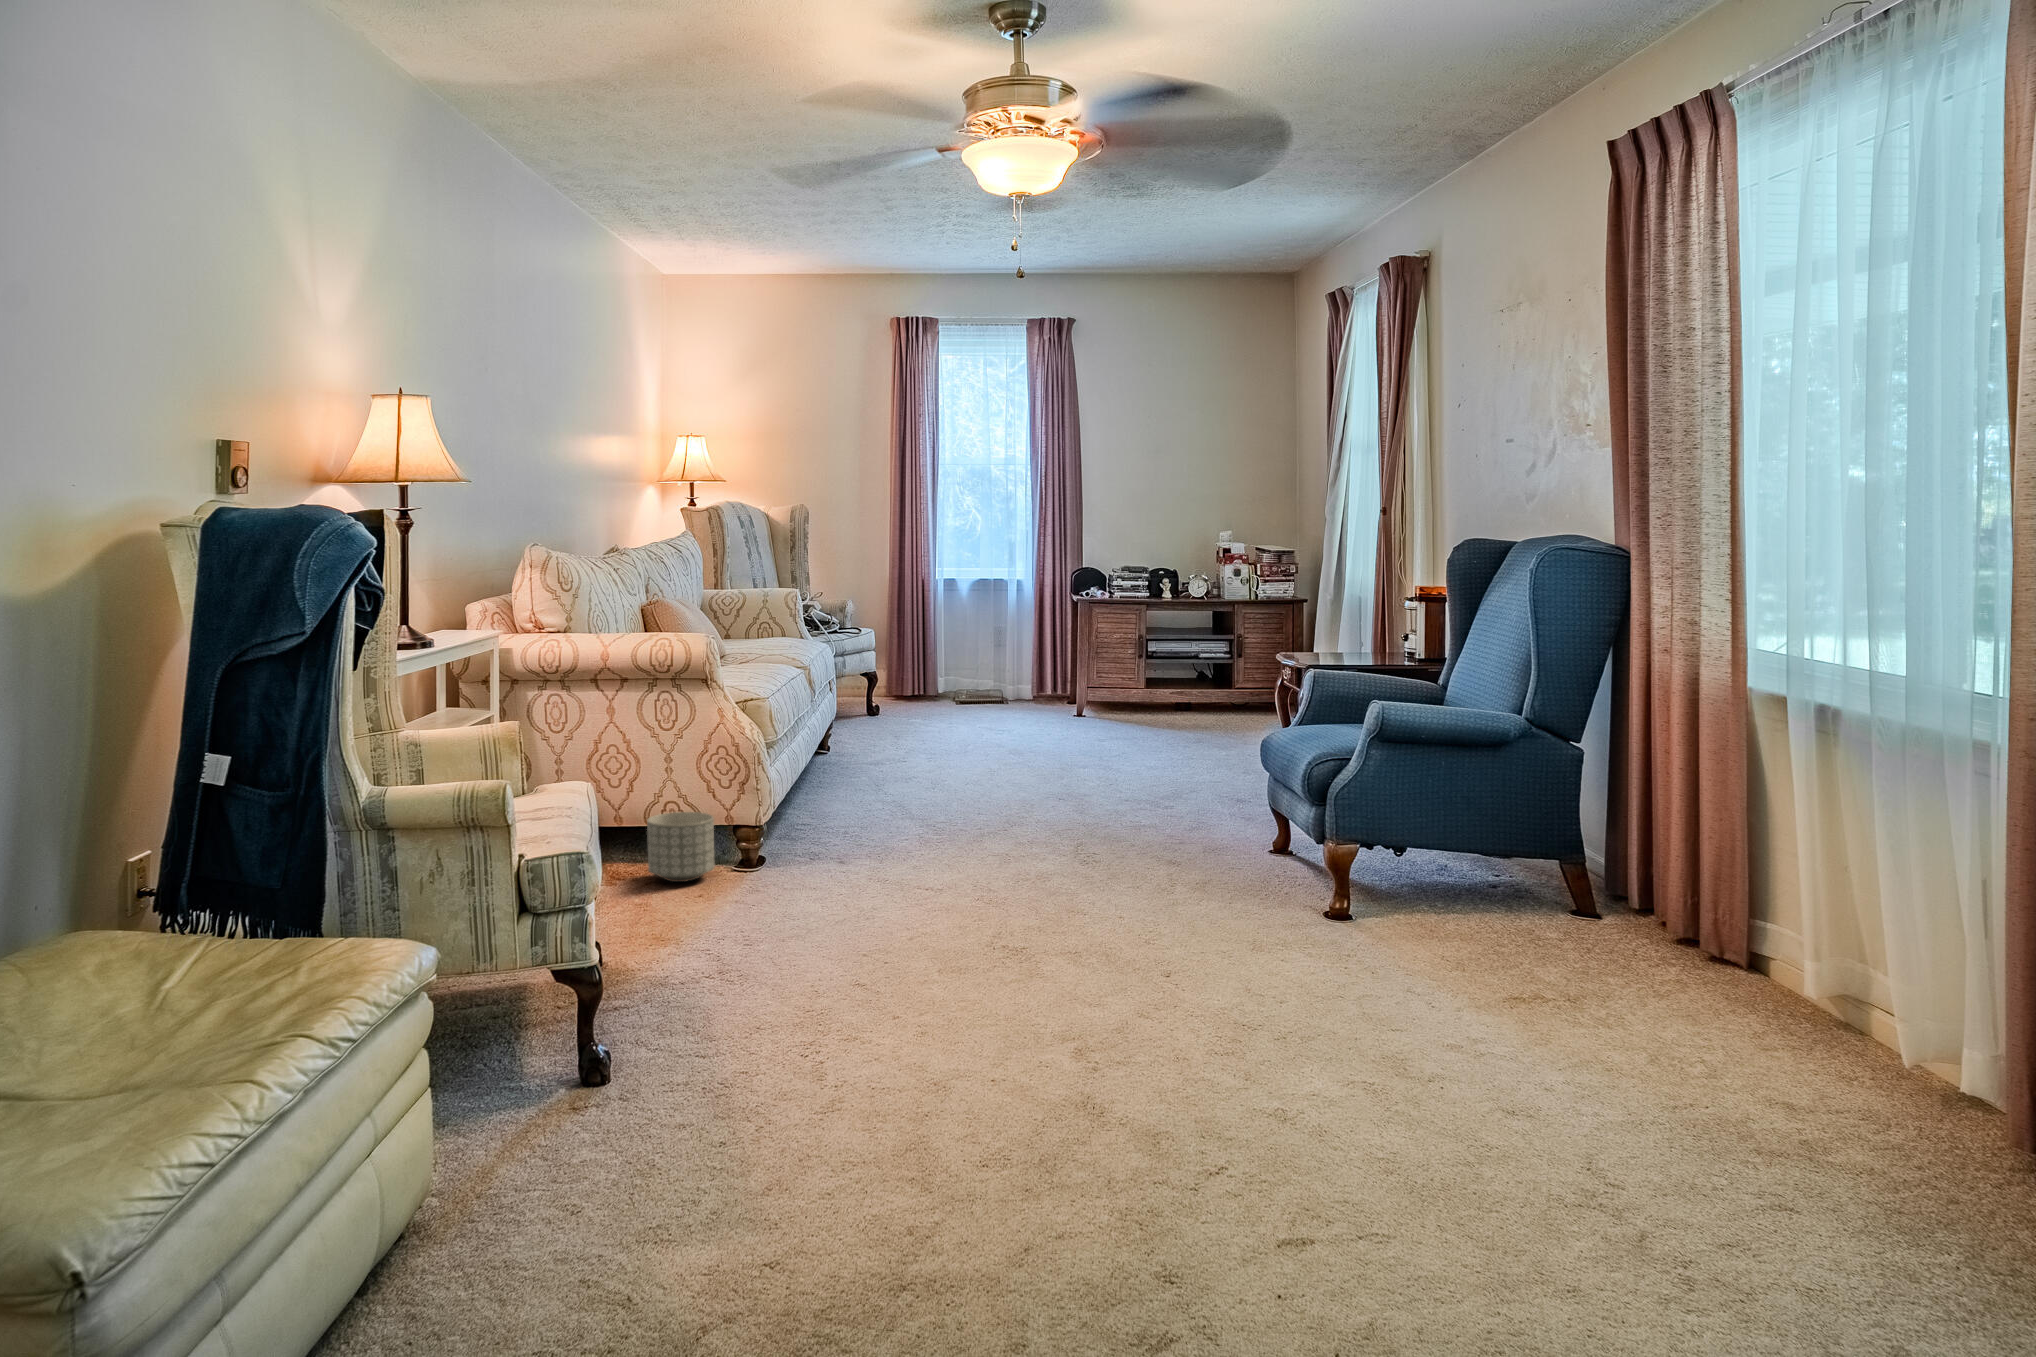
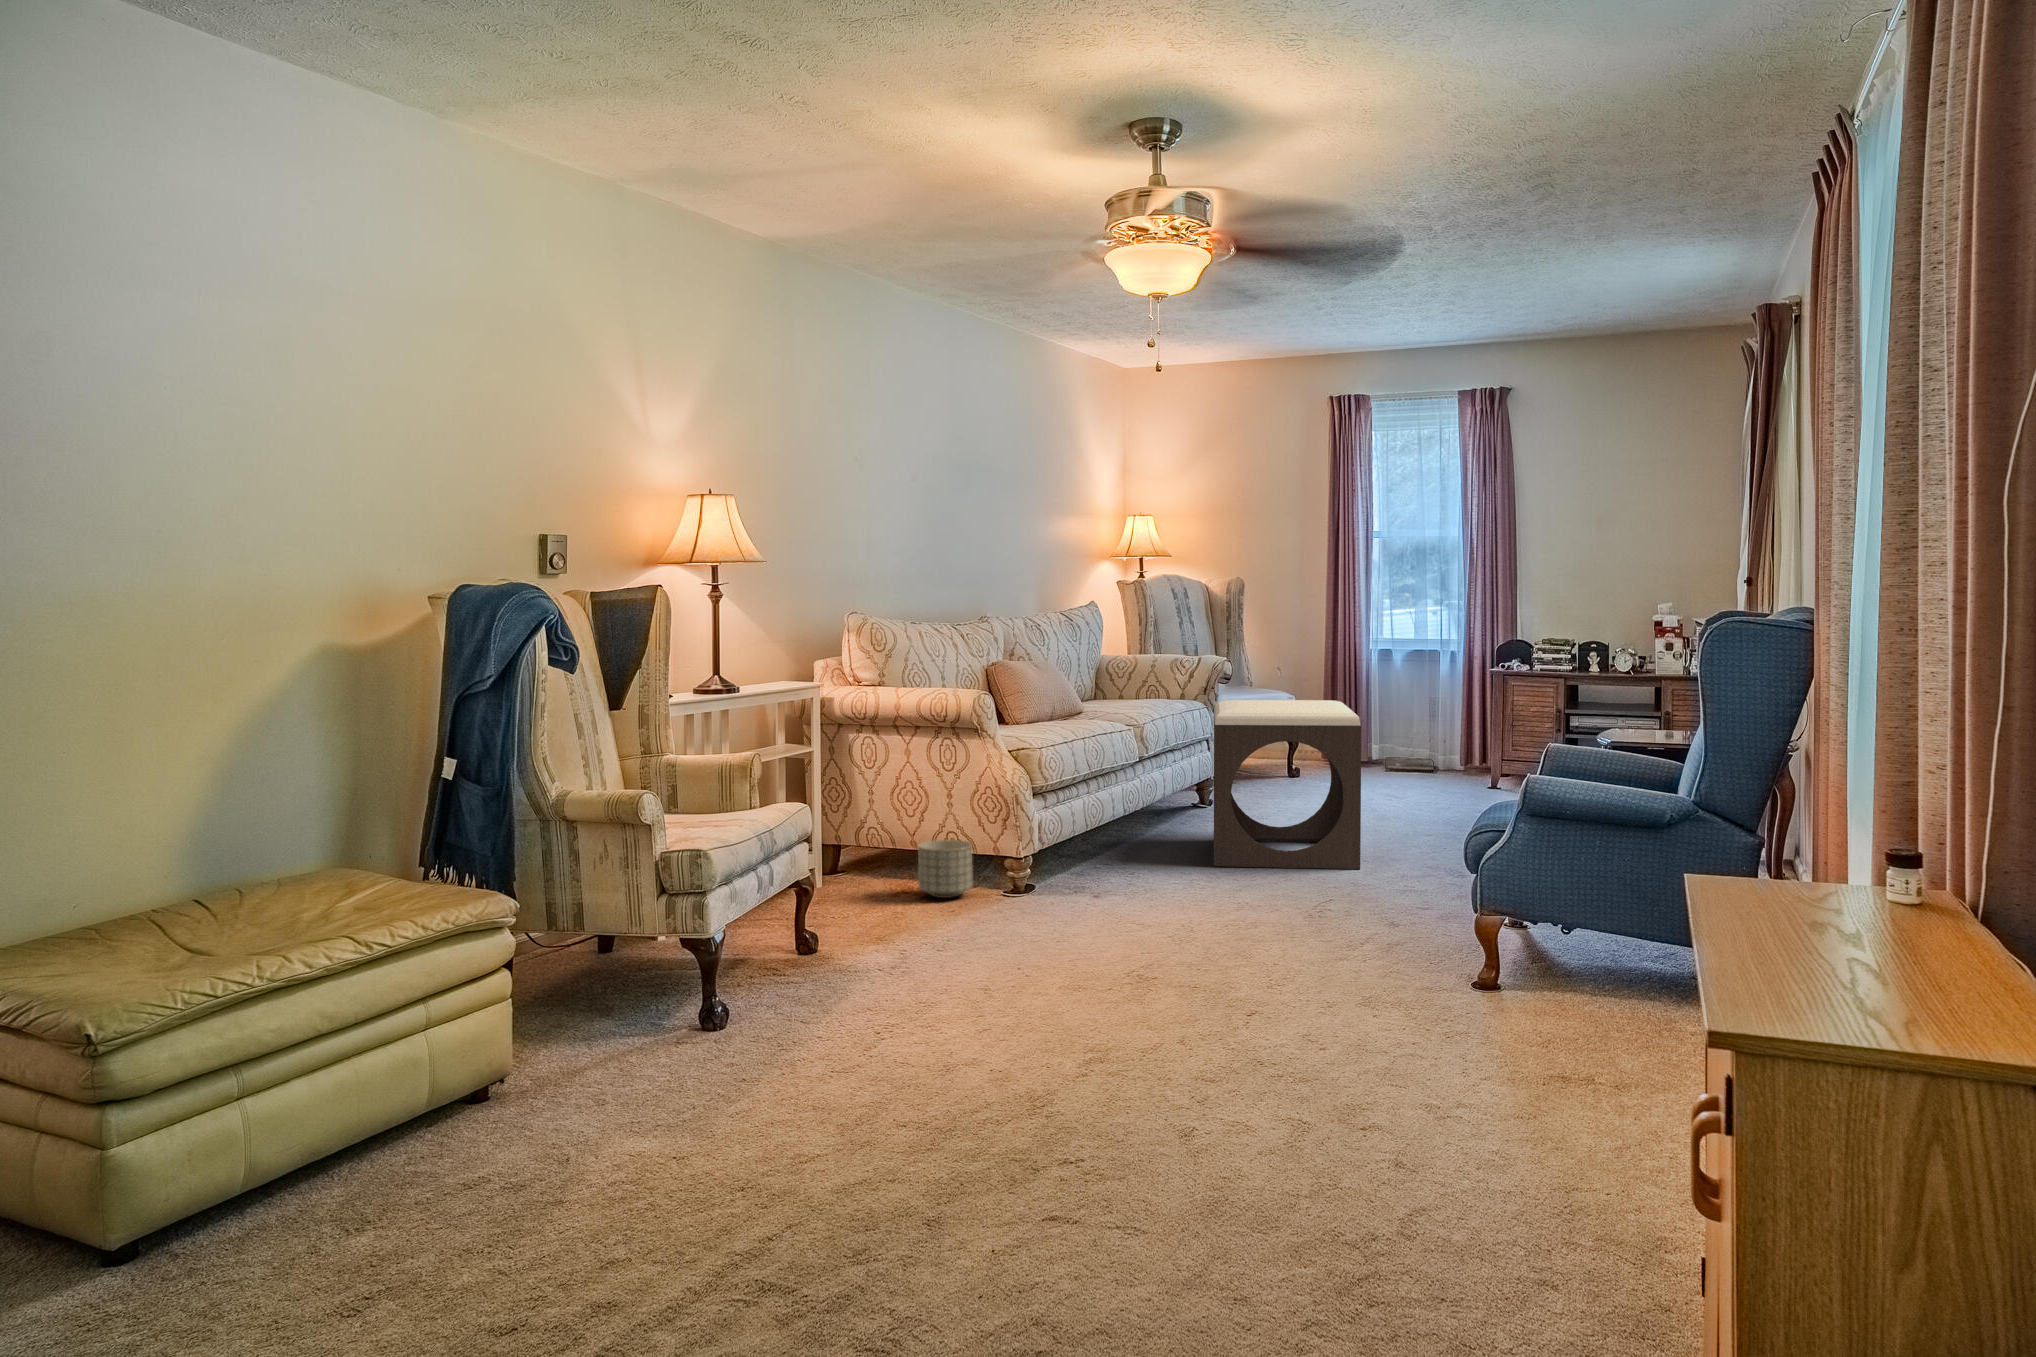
footstool: none [891,634,1076,817] -> present [1214,700,1361,869]

